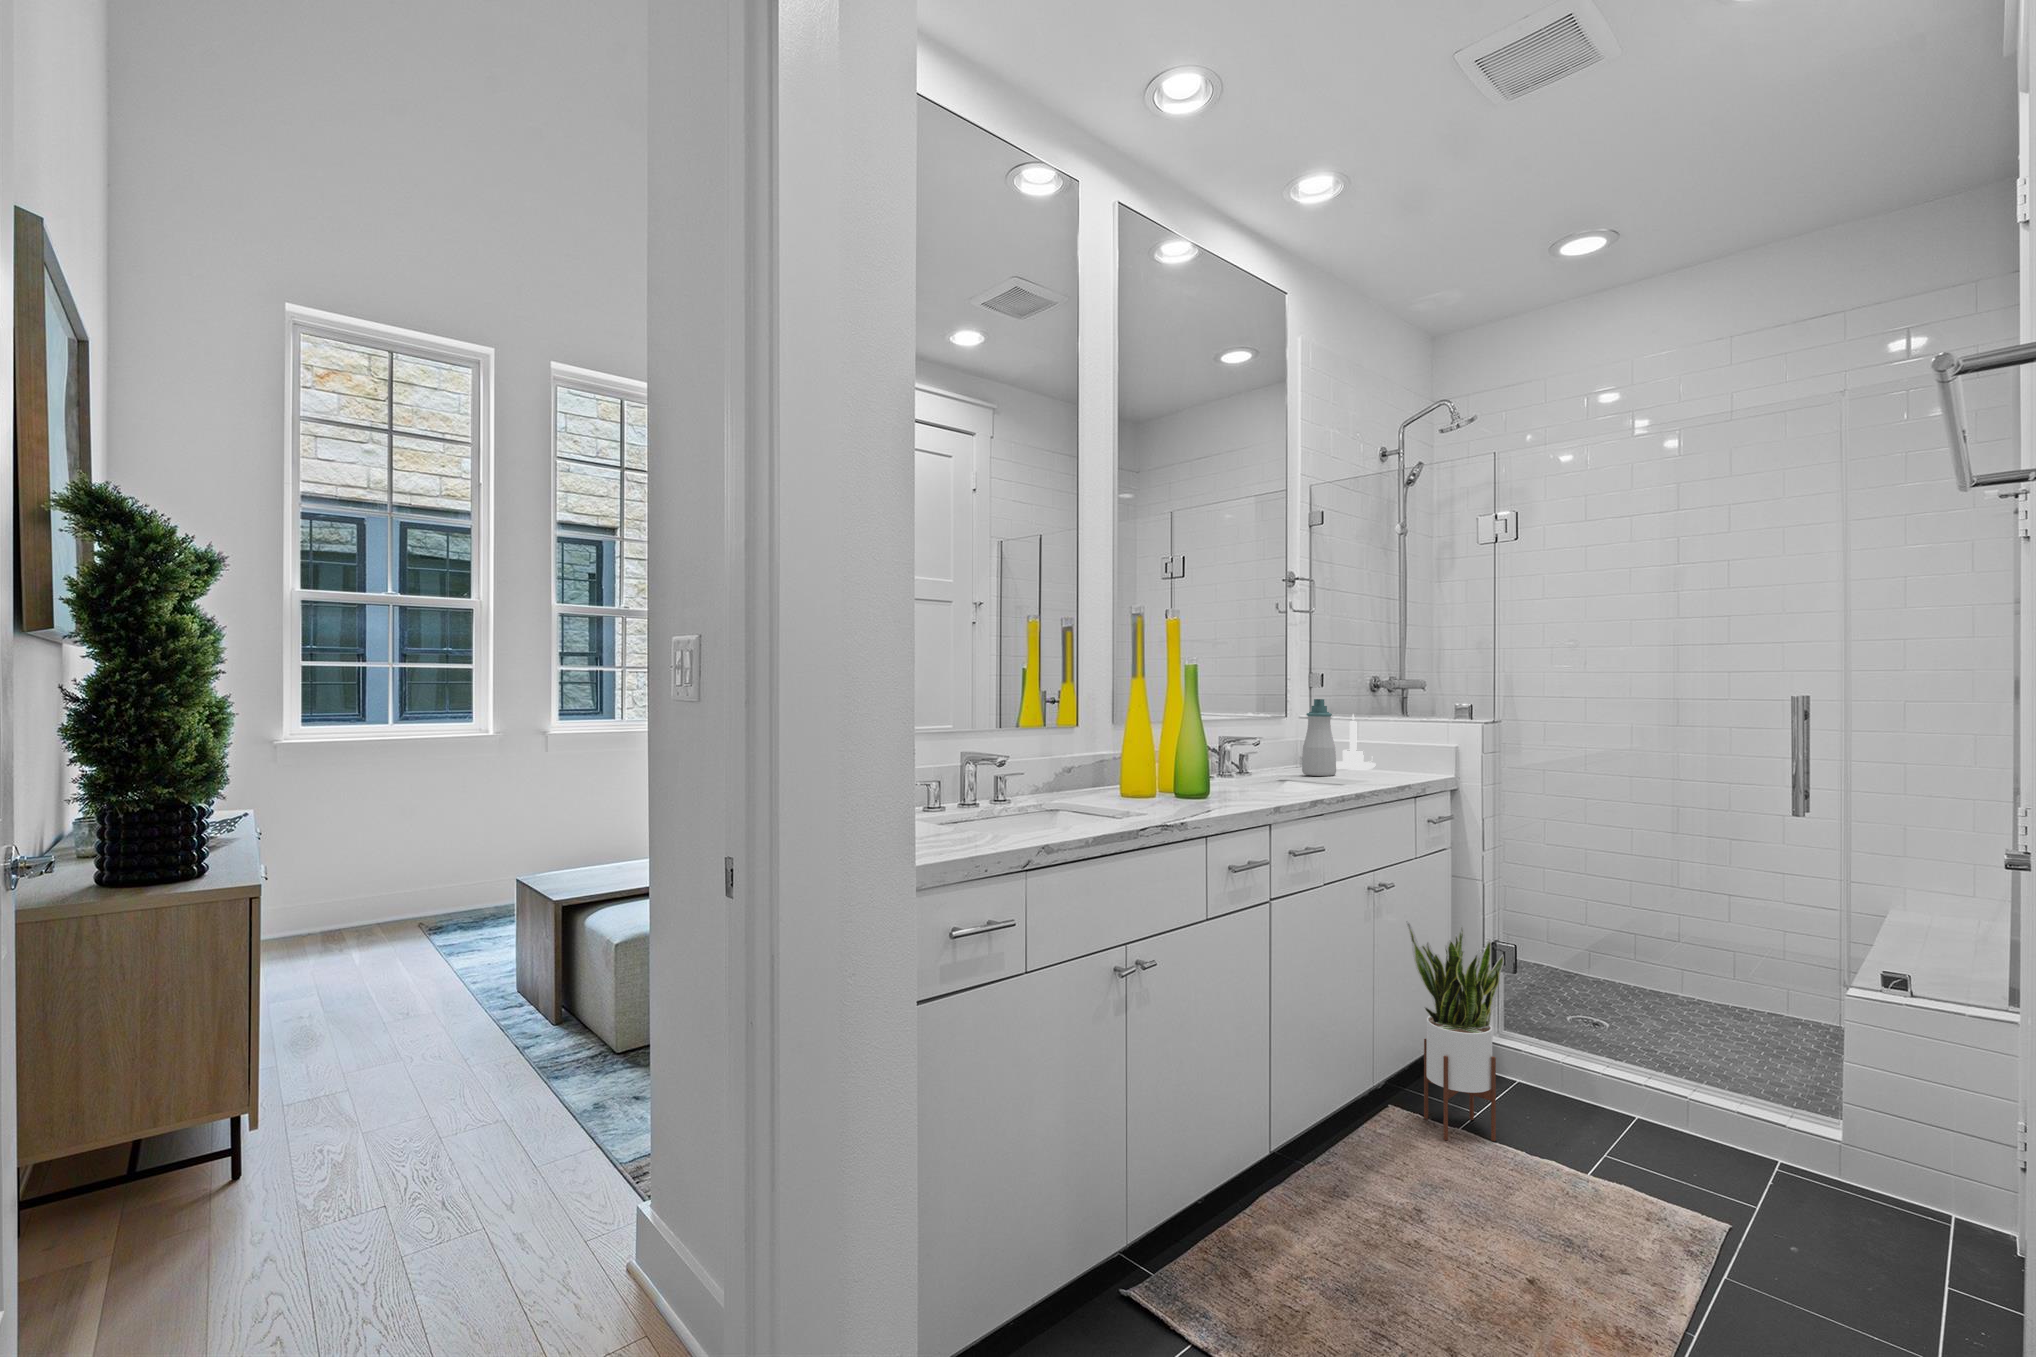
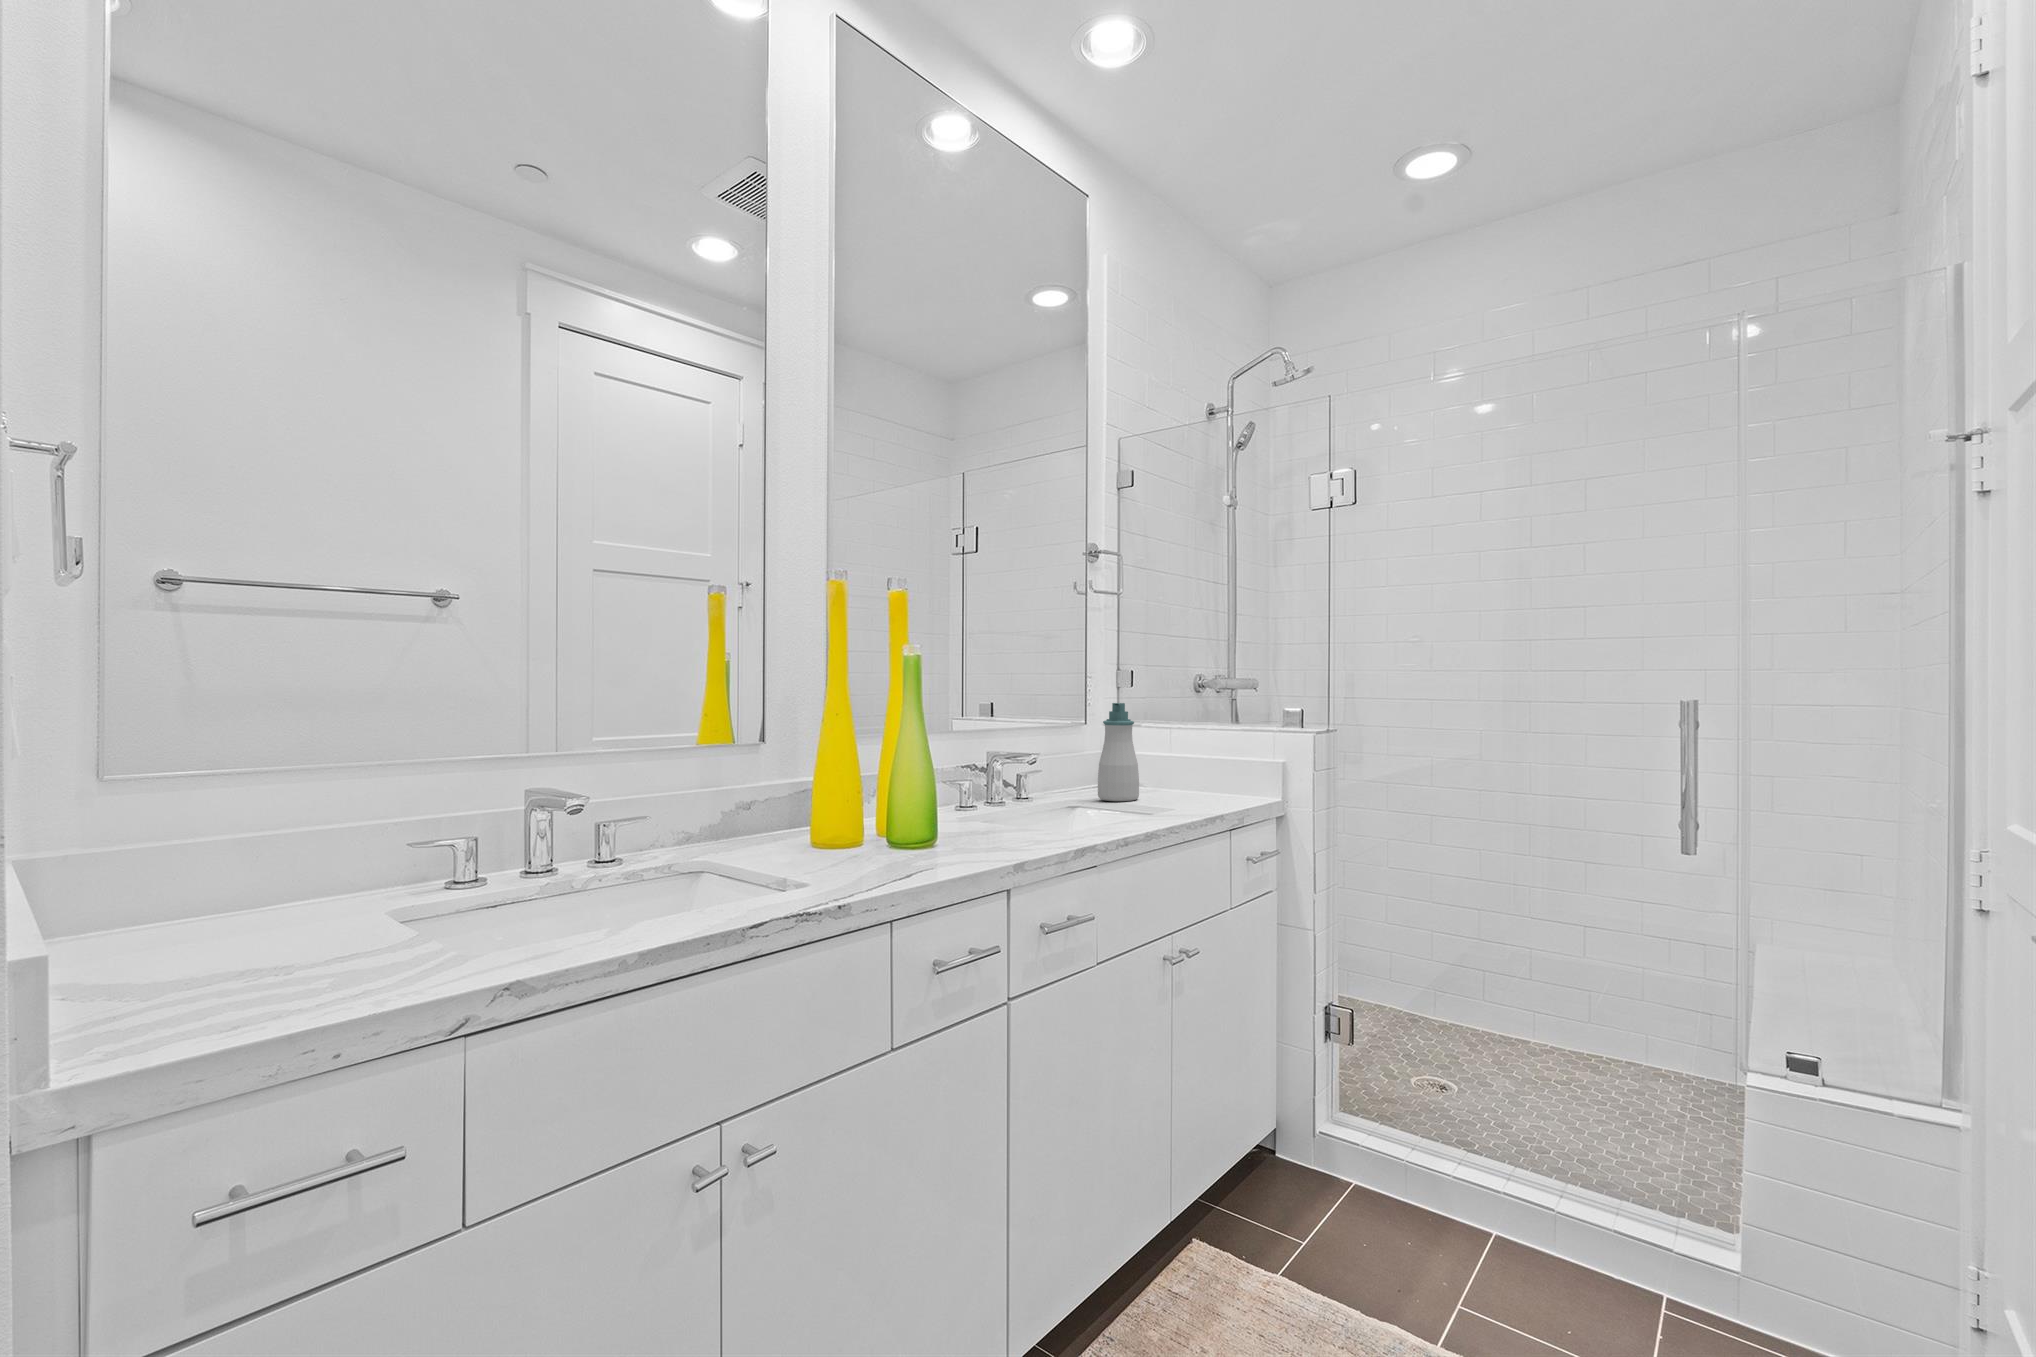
candle holder: present [1336,714,1376,769] -> none [1139,719,1193,790]
potted plant: present [1406,921,1504,1141] -> none [1212,1000,1334,1297]

